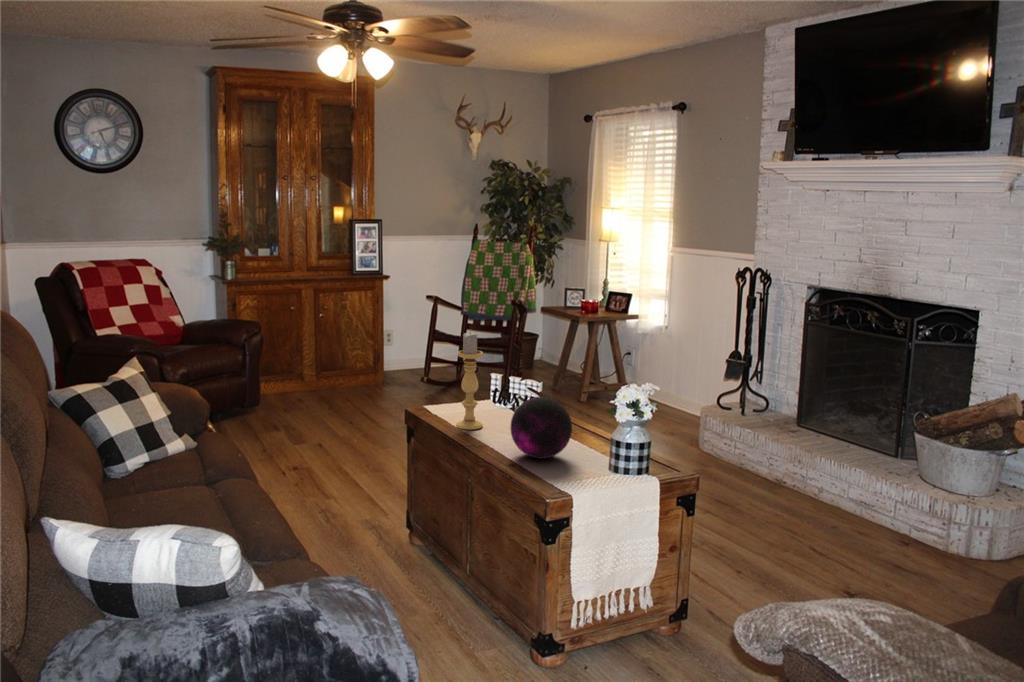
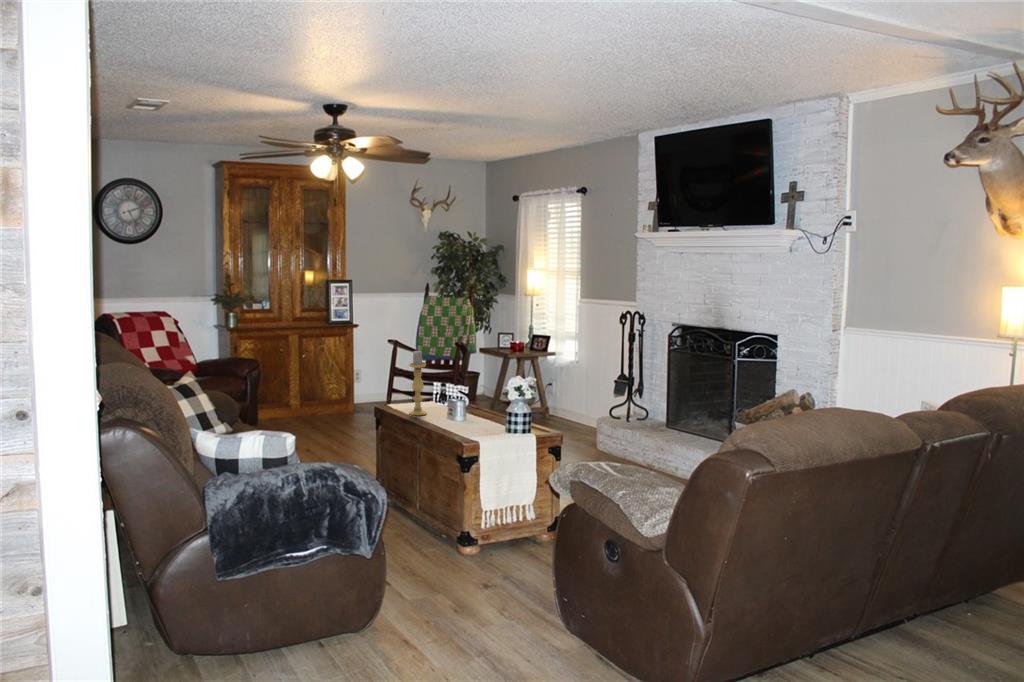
decorative orb: present [510,397,572,459] -> none [443,388,483,428]

